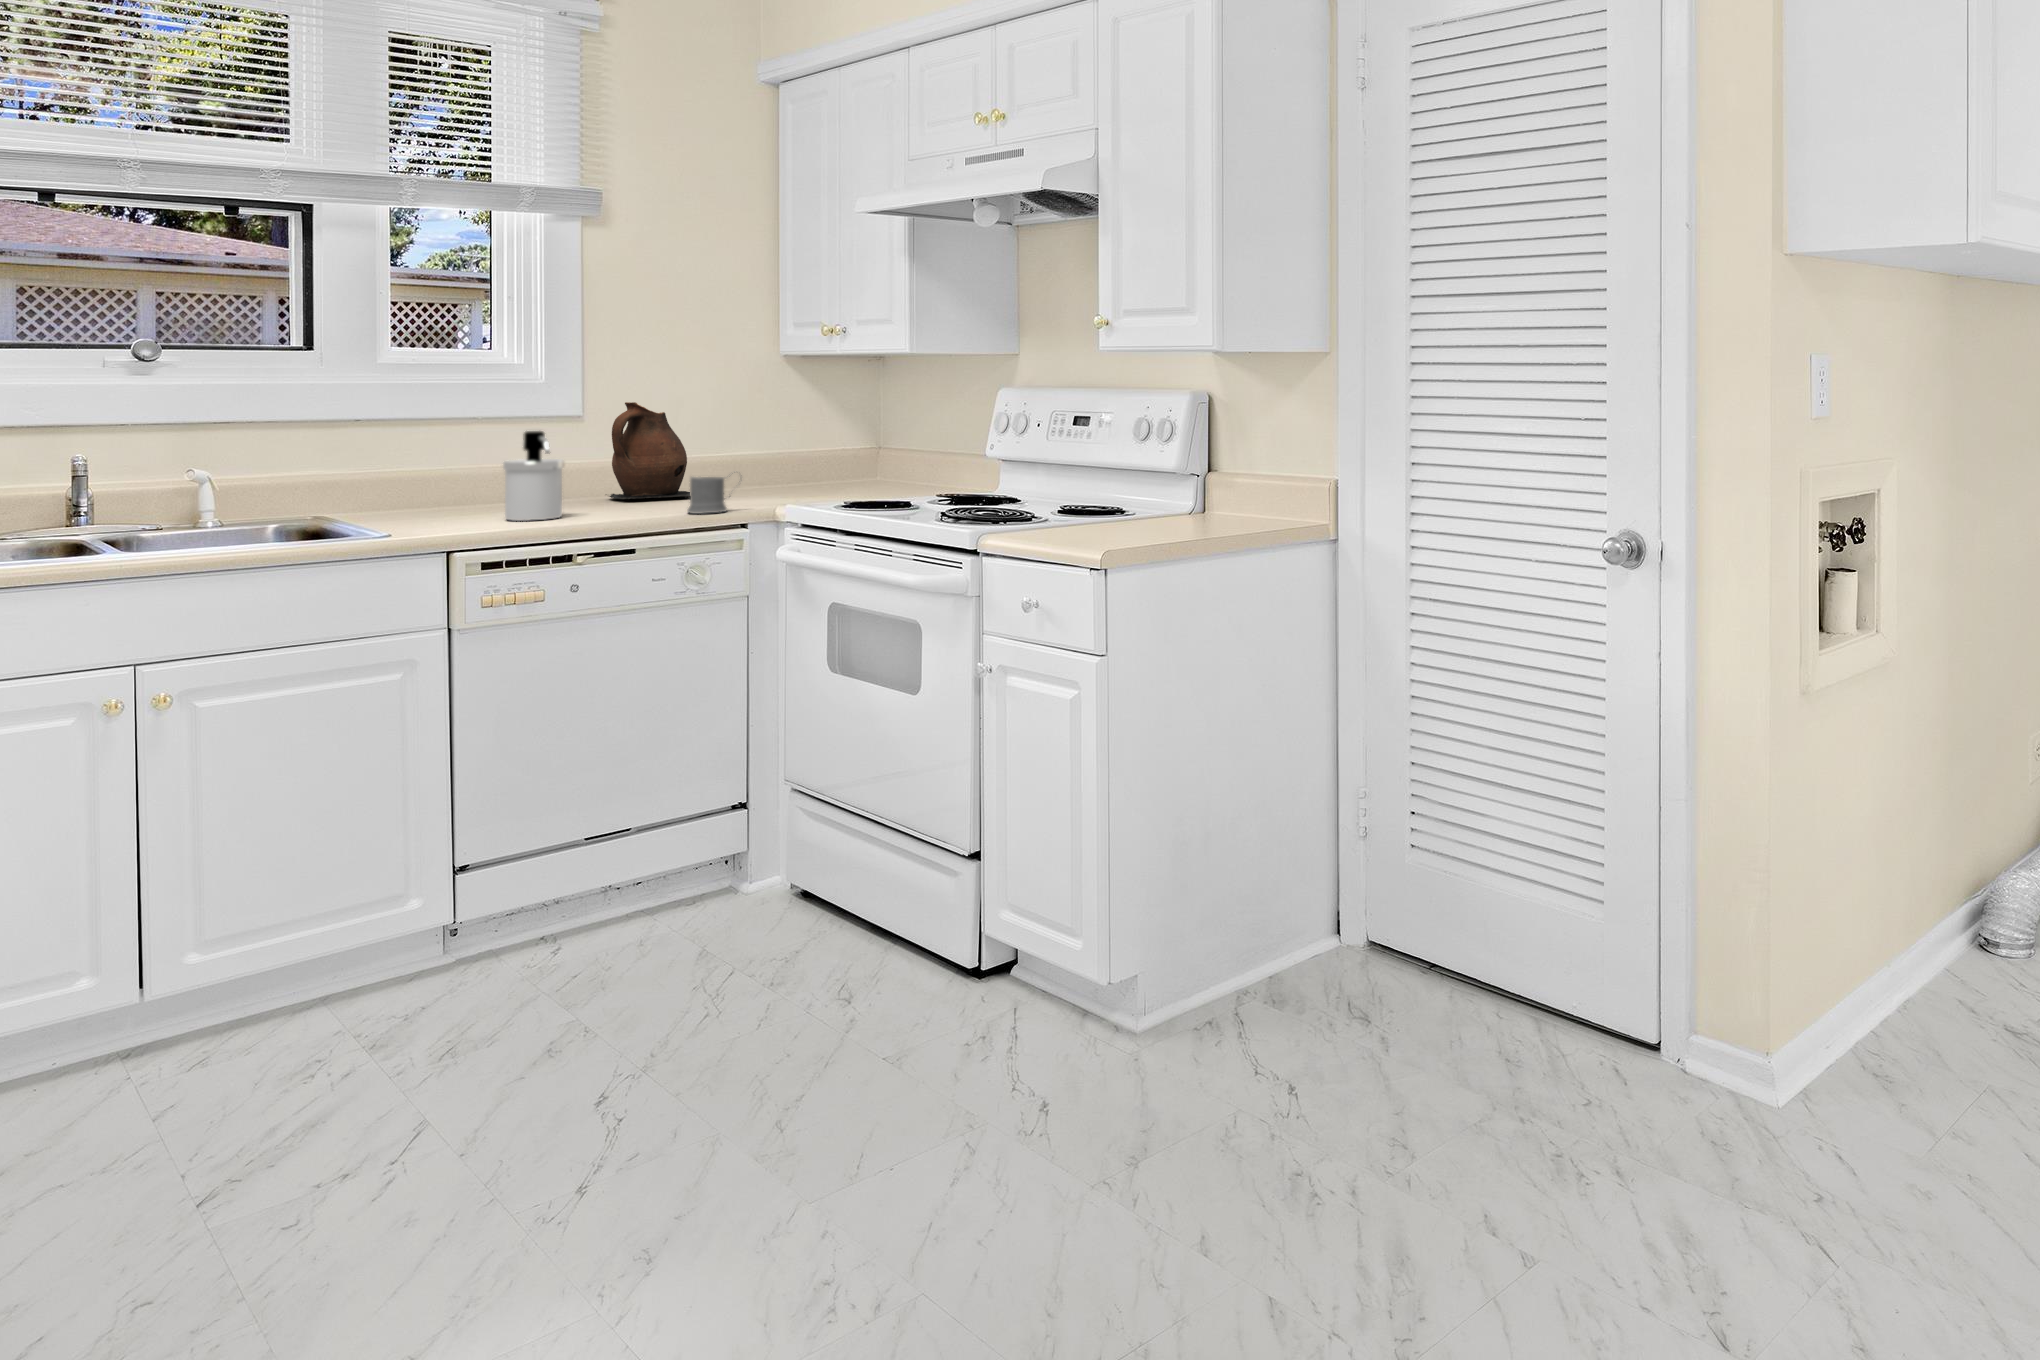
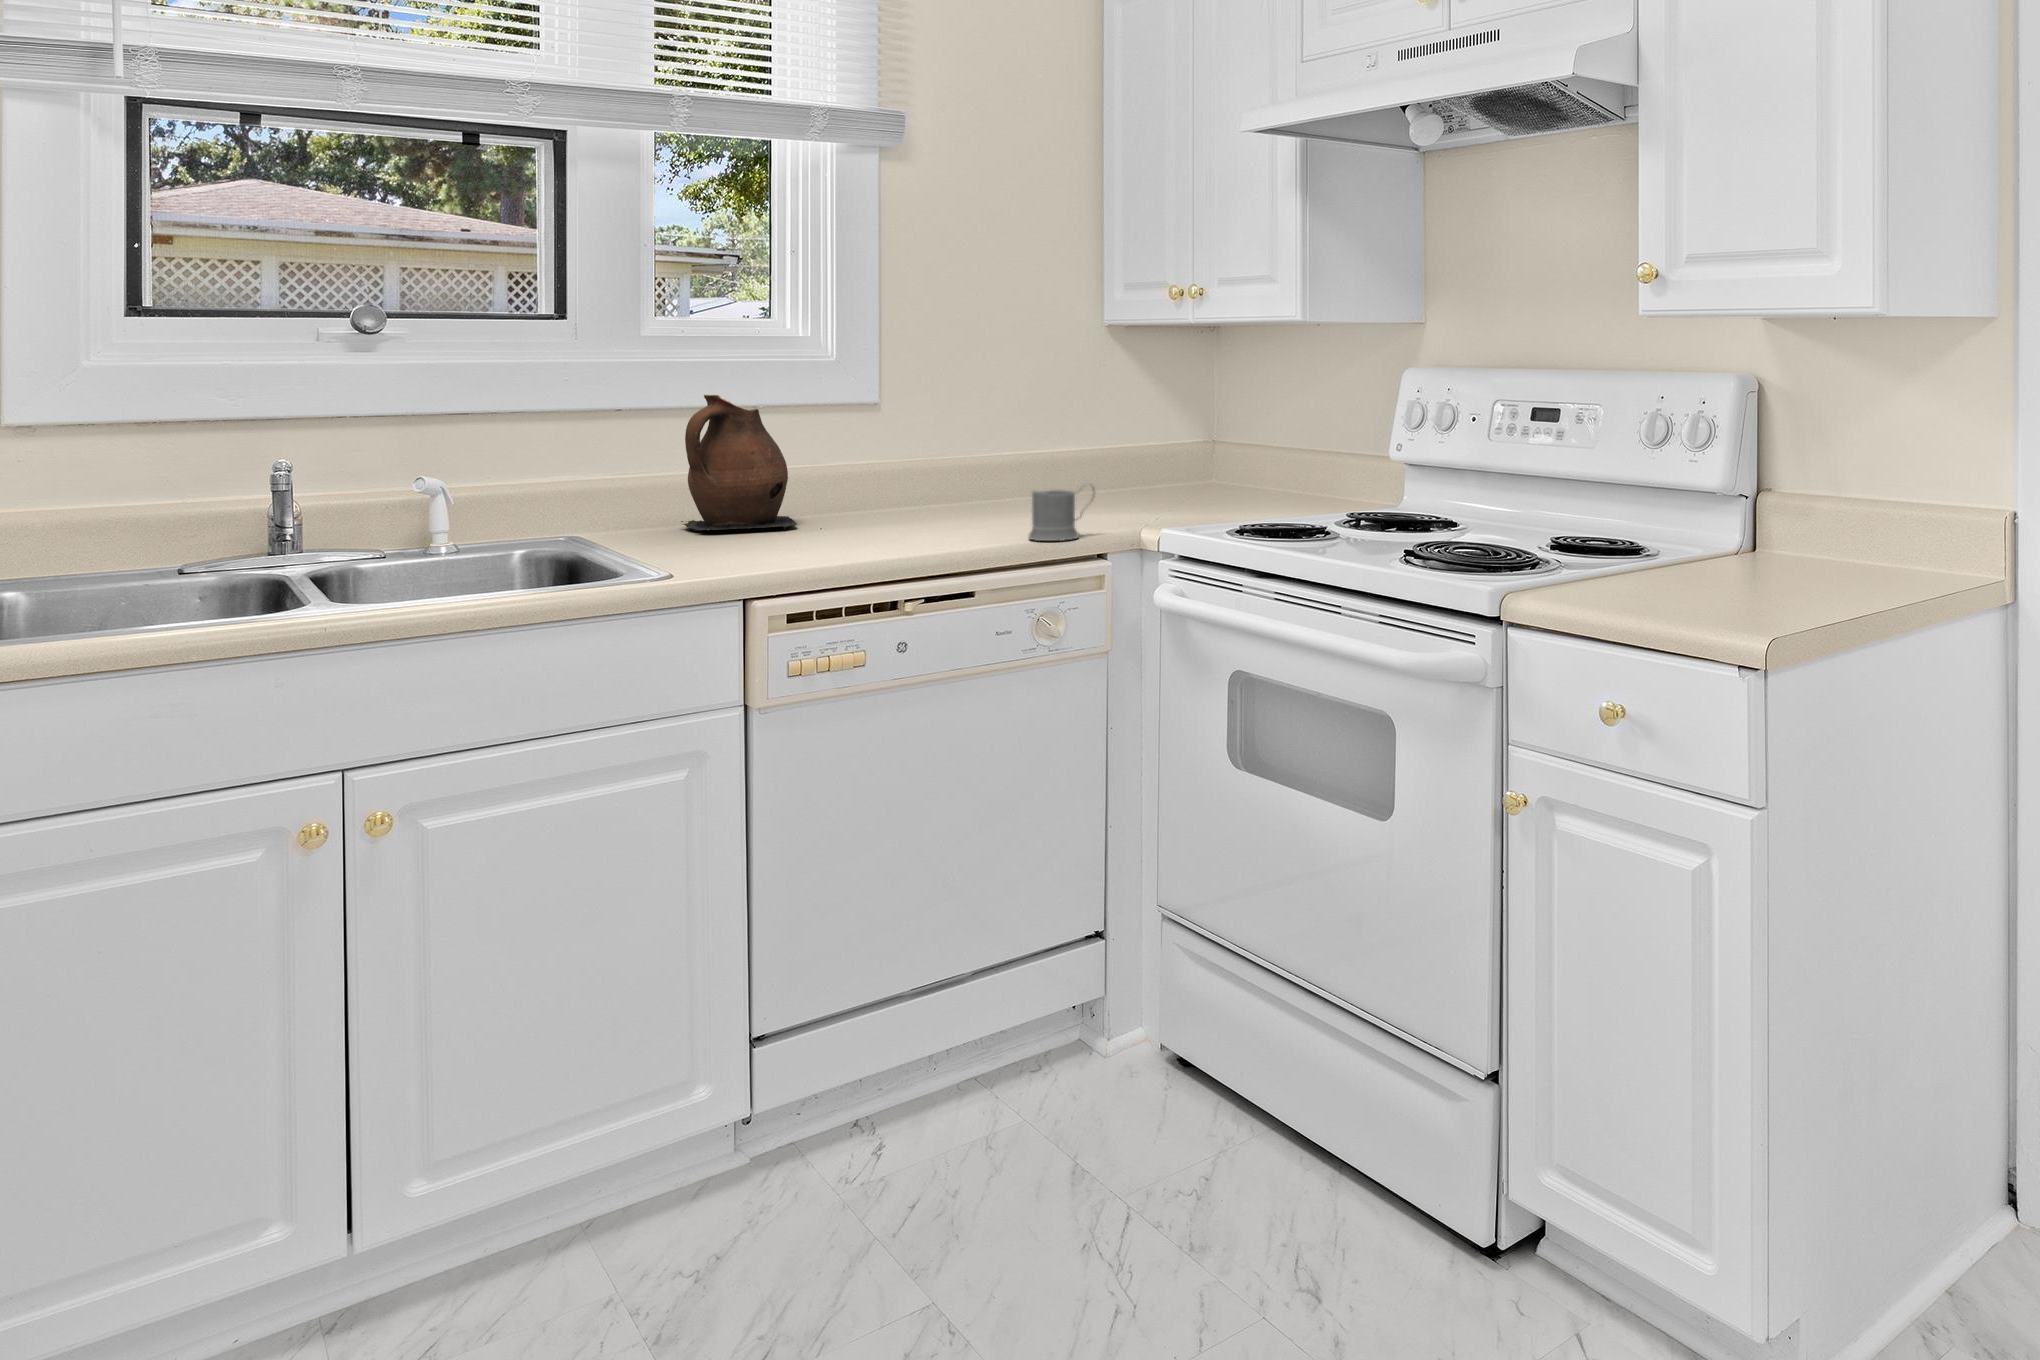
ceramic pitcher: present [609,402,690,499] -> present [681,395,797,531]
soap dispenser: present [503,431,564,521] -> none [800,427,874,548]

